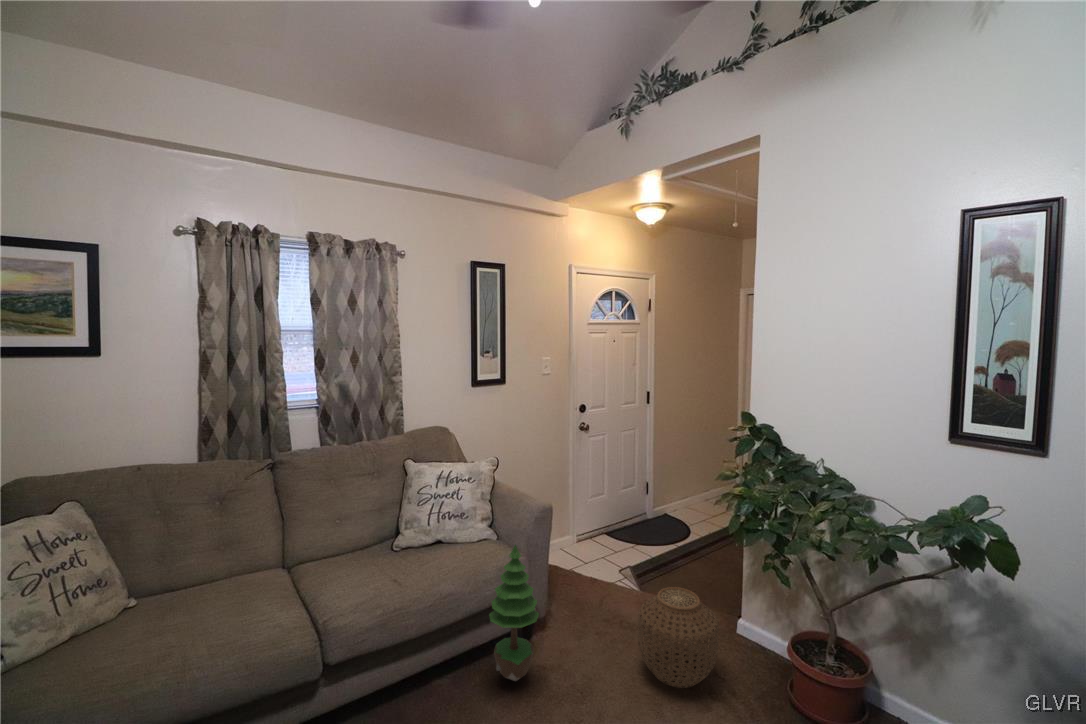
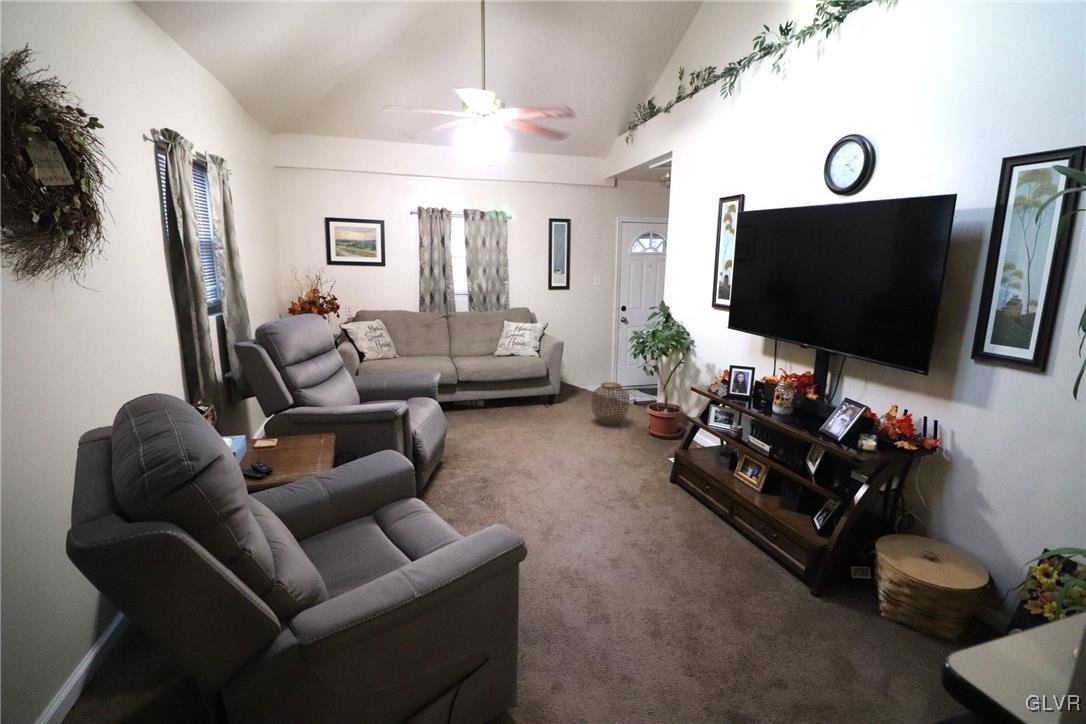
potted tree: present [489,545,539,681] -> none [525,352,548,414]

